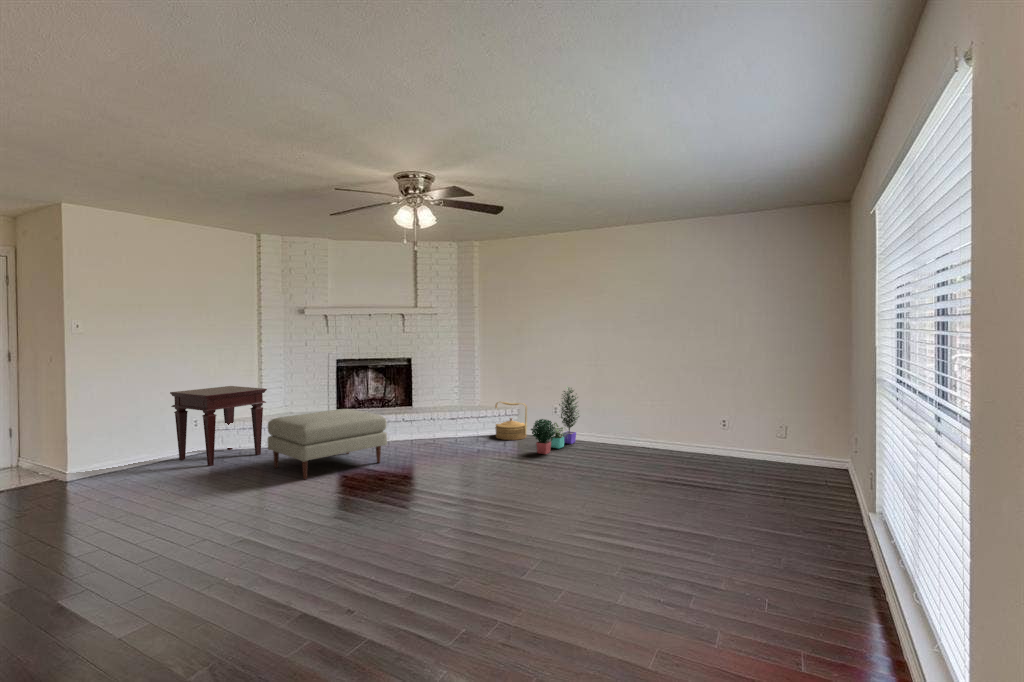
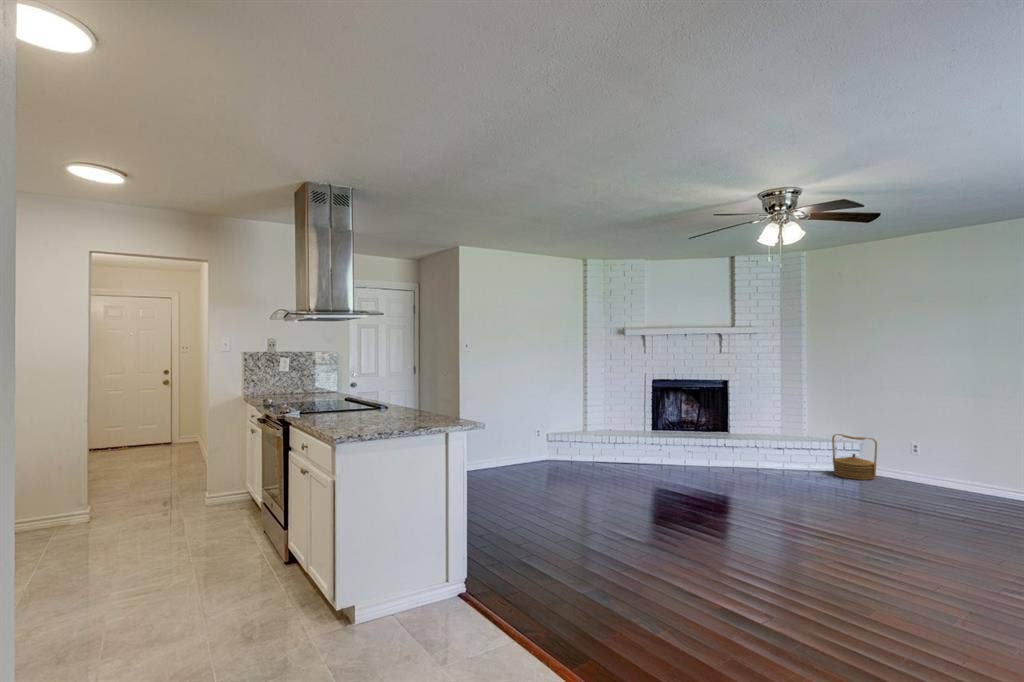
side table: present [170,386,267,466] -> none [517,400,596,473]
potted plant: present [531,386,579,454] -> none [894,422,961,502]
ottoman: present [268,409,387,479] -> none [603,430,721,497]

